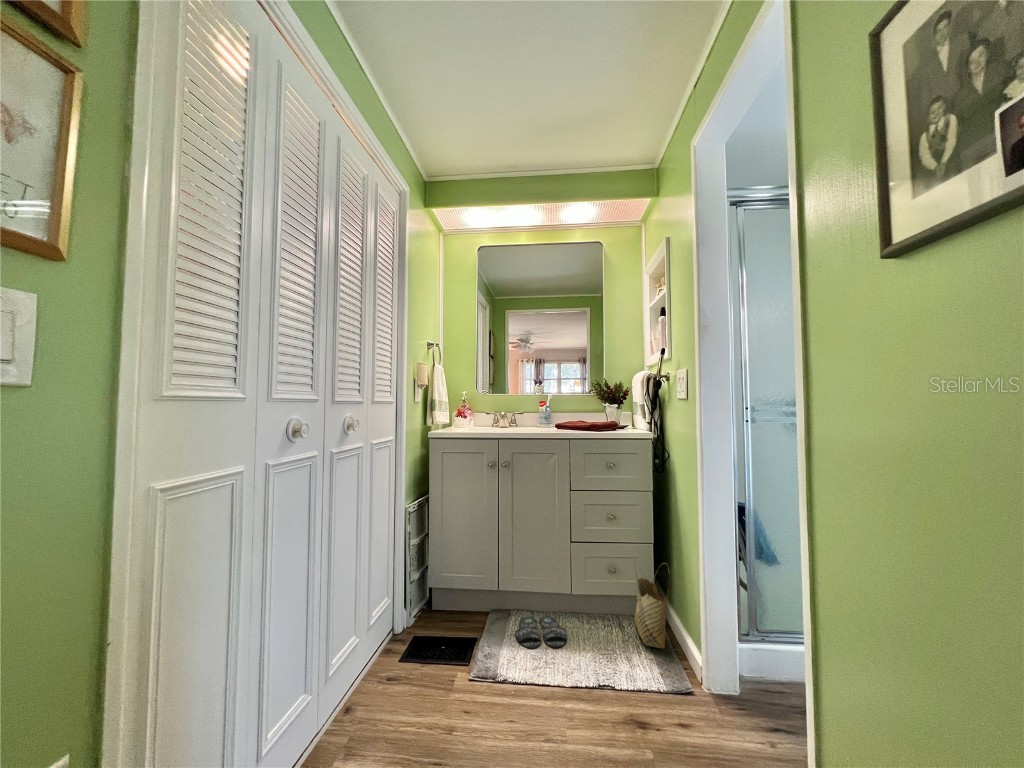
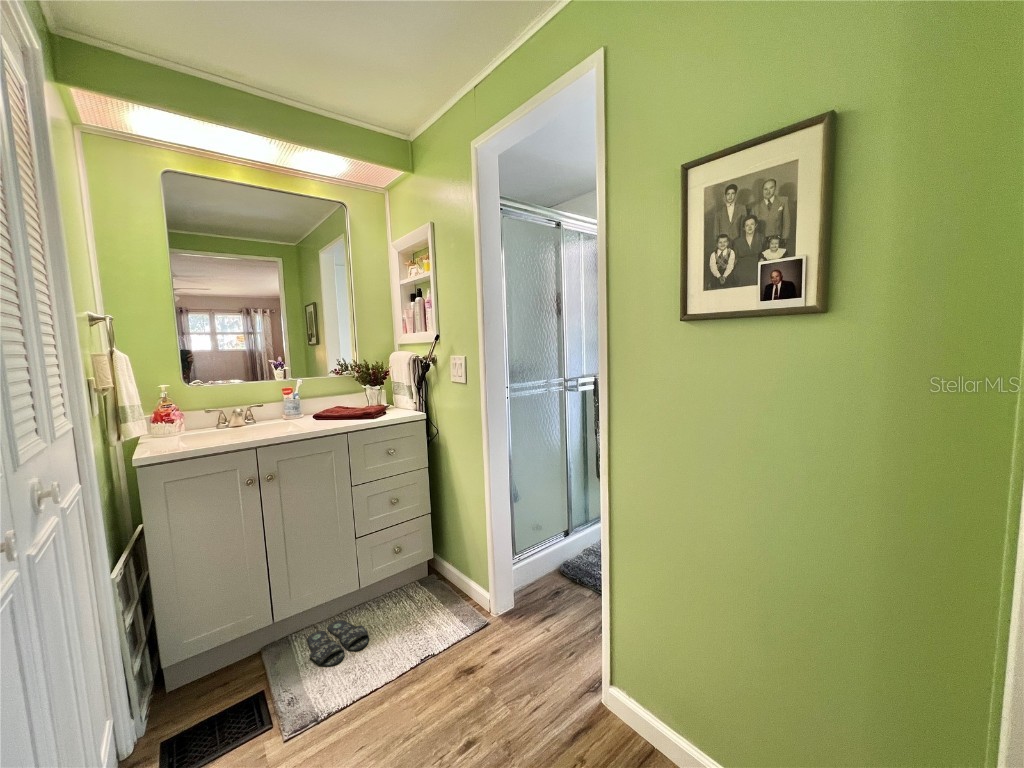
woven basket: present [634,561,668,648] -> none [417,528,452,603]

